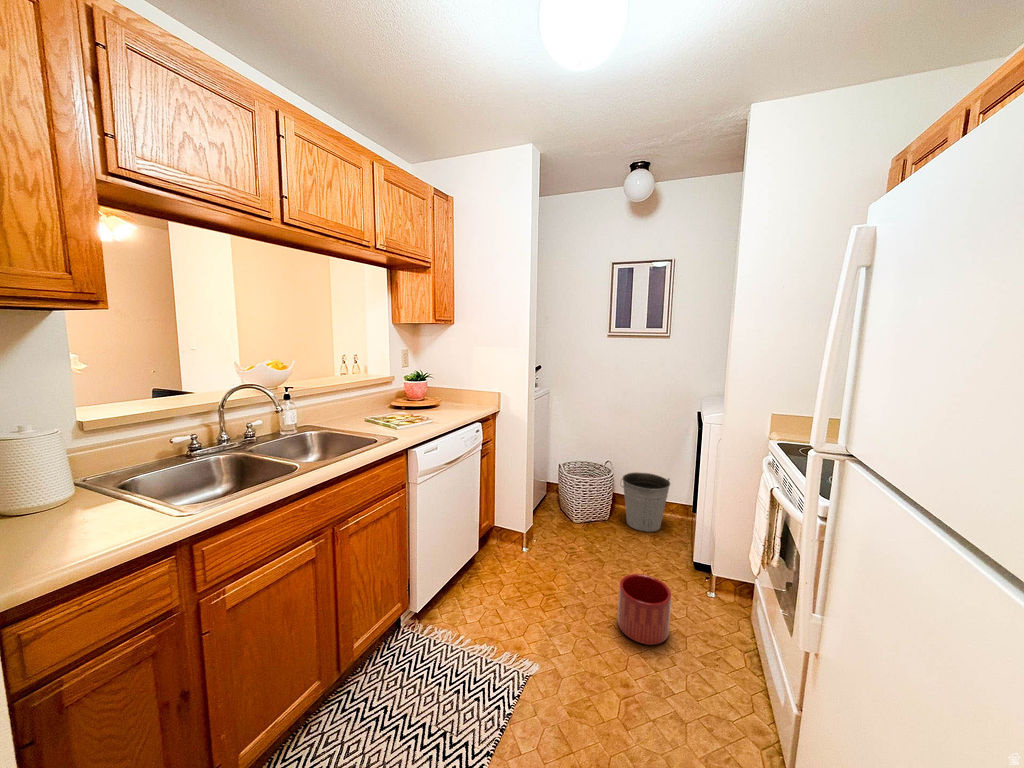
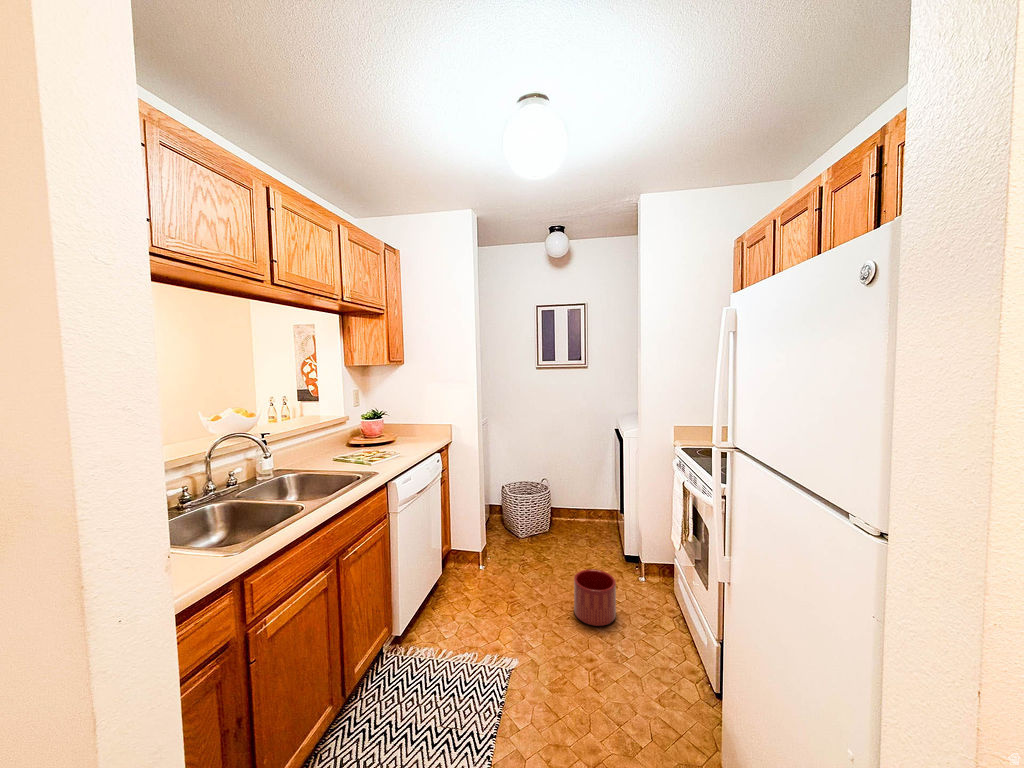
bucket: present [622,472,670,532] -> none [557,486,599,537]

